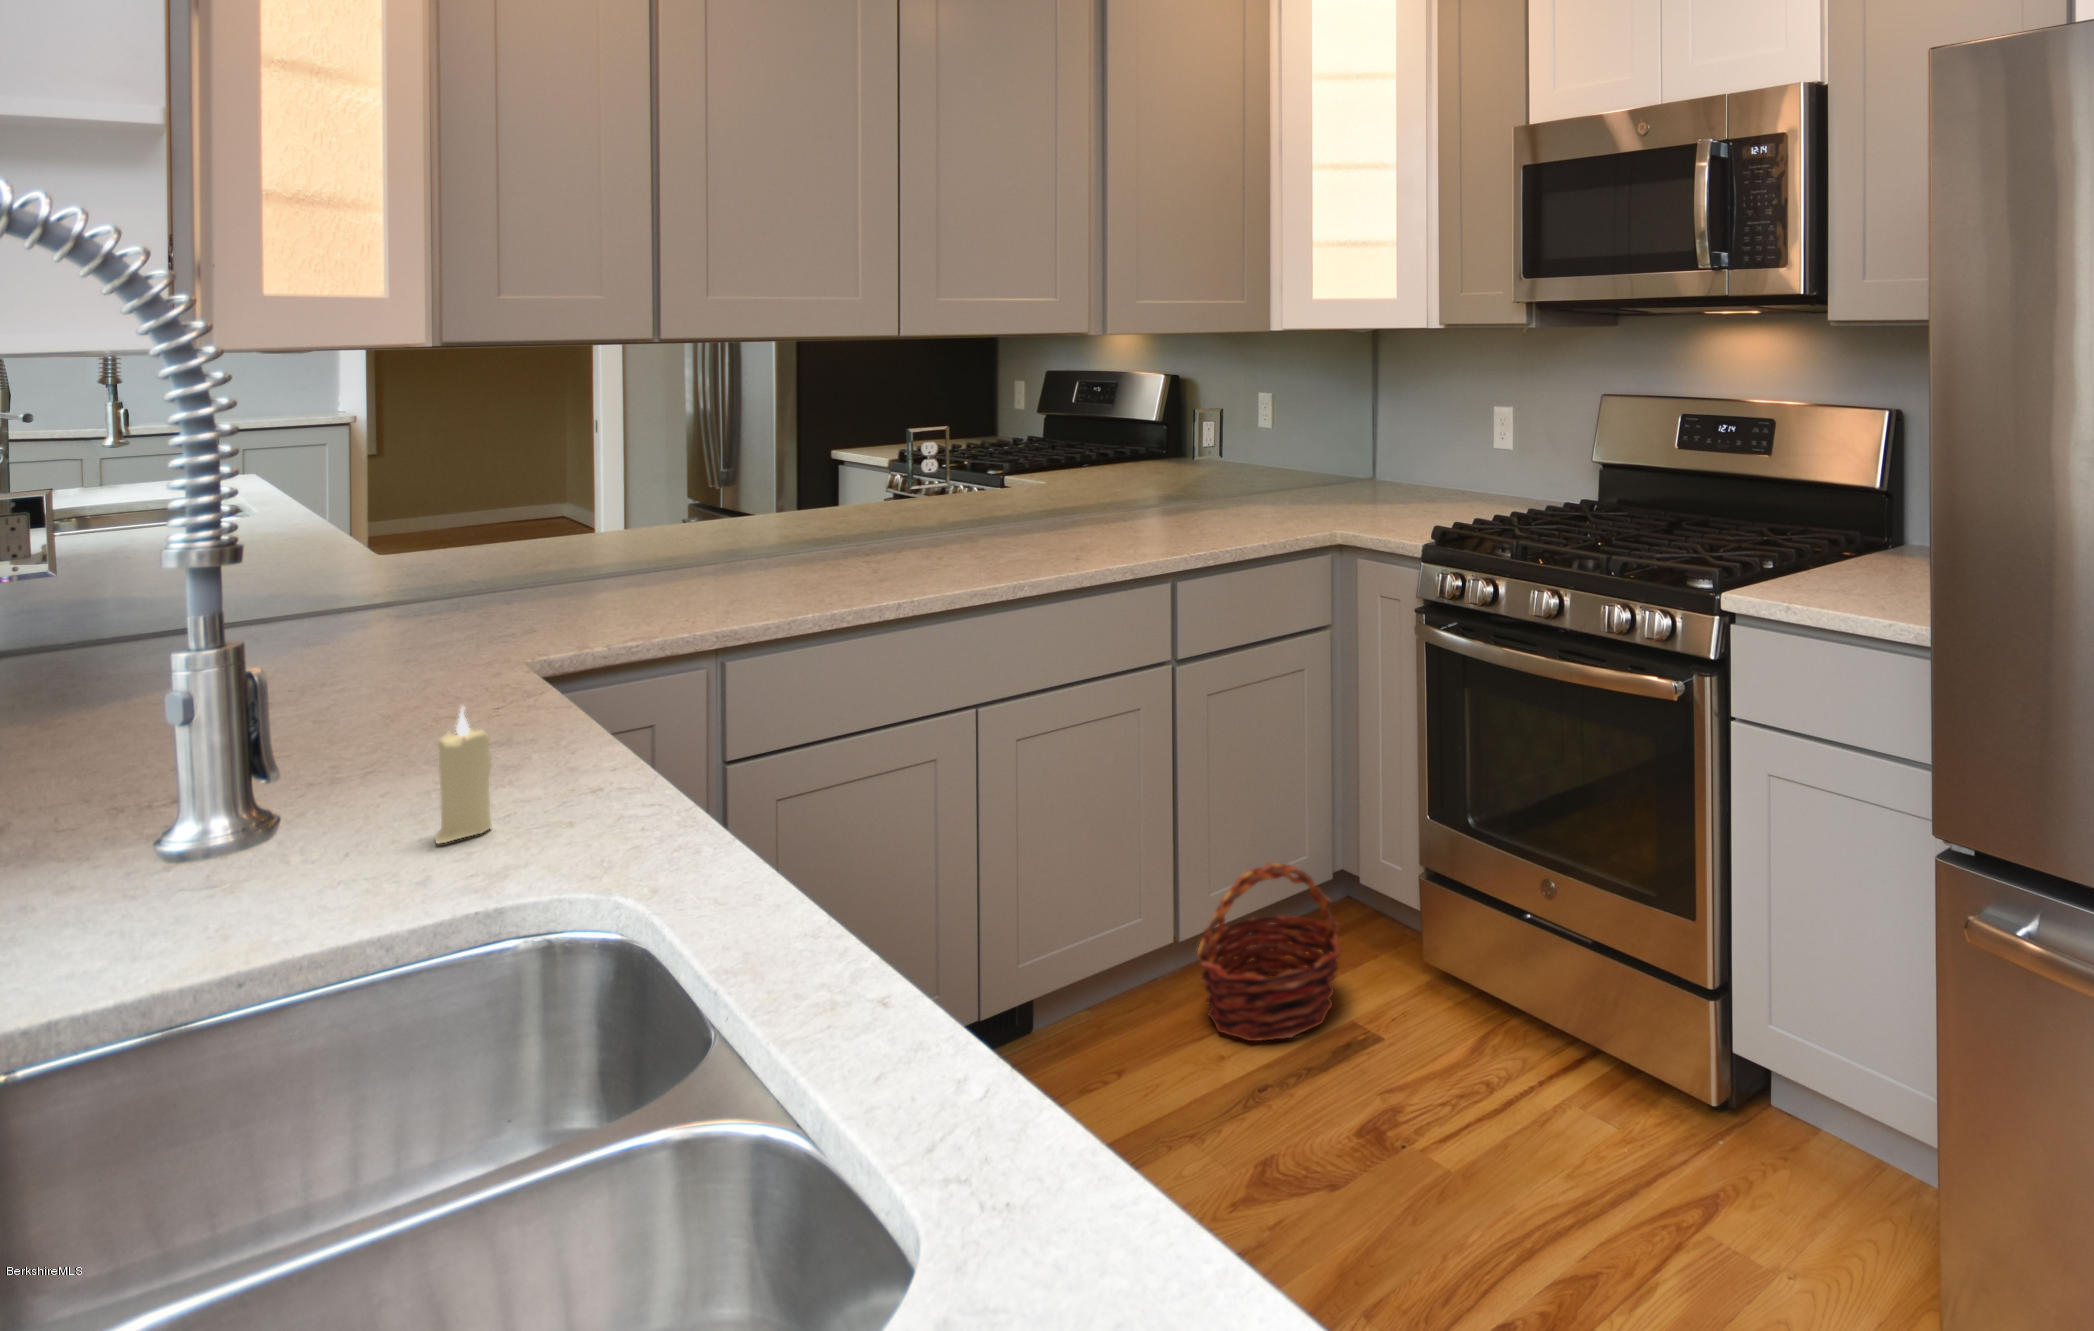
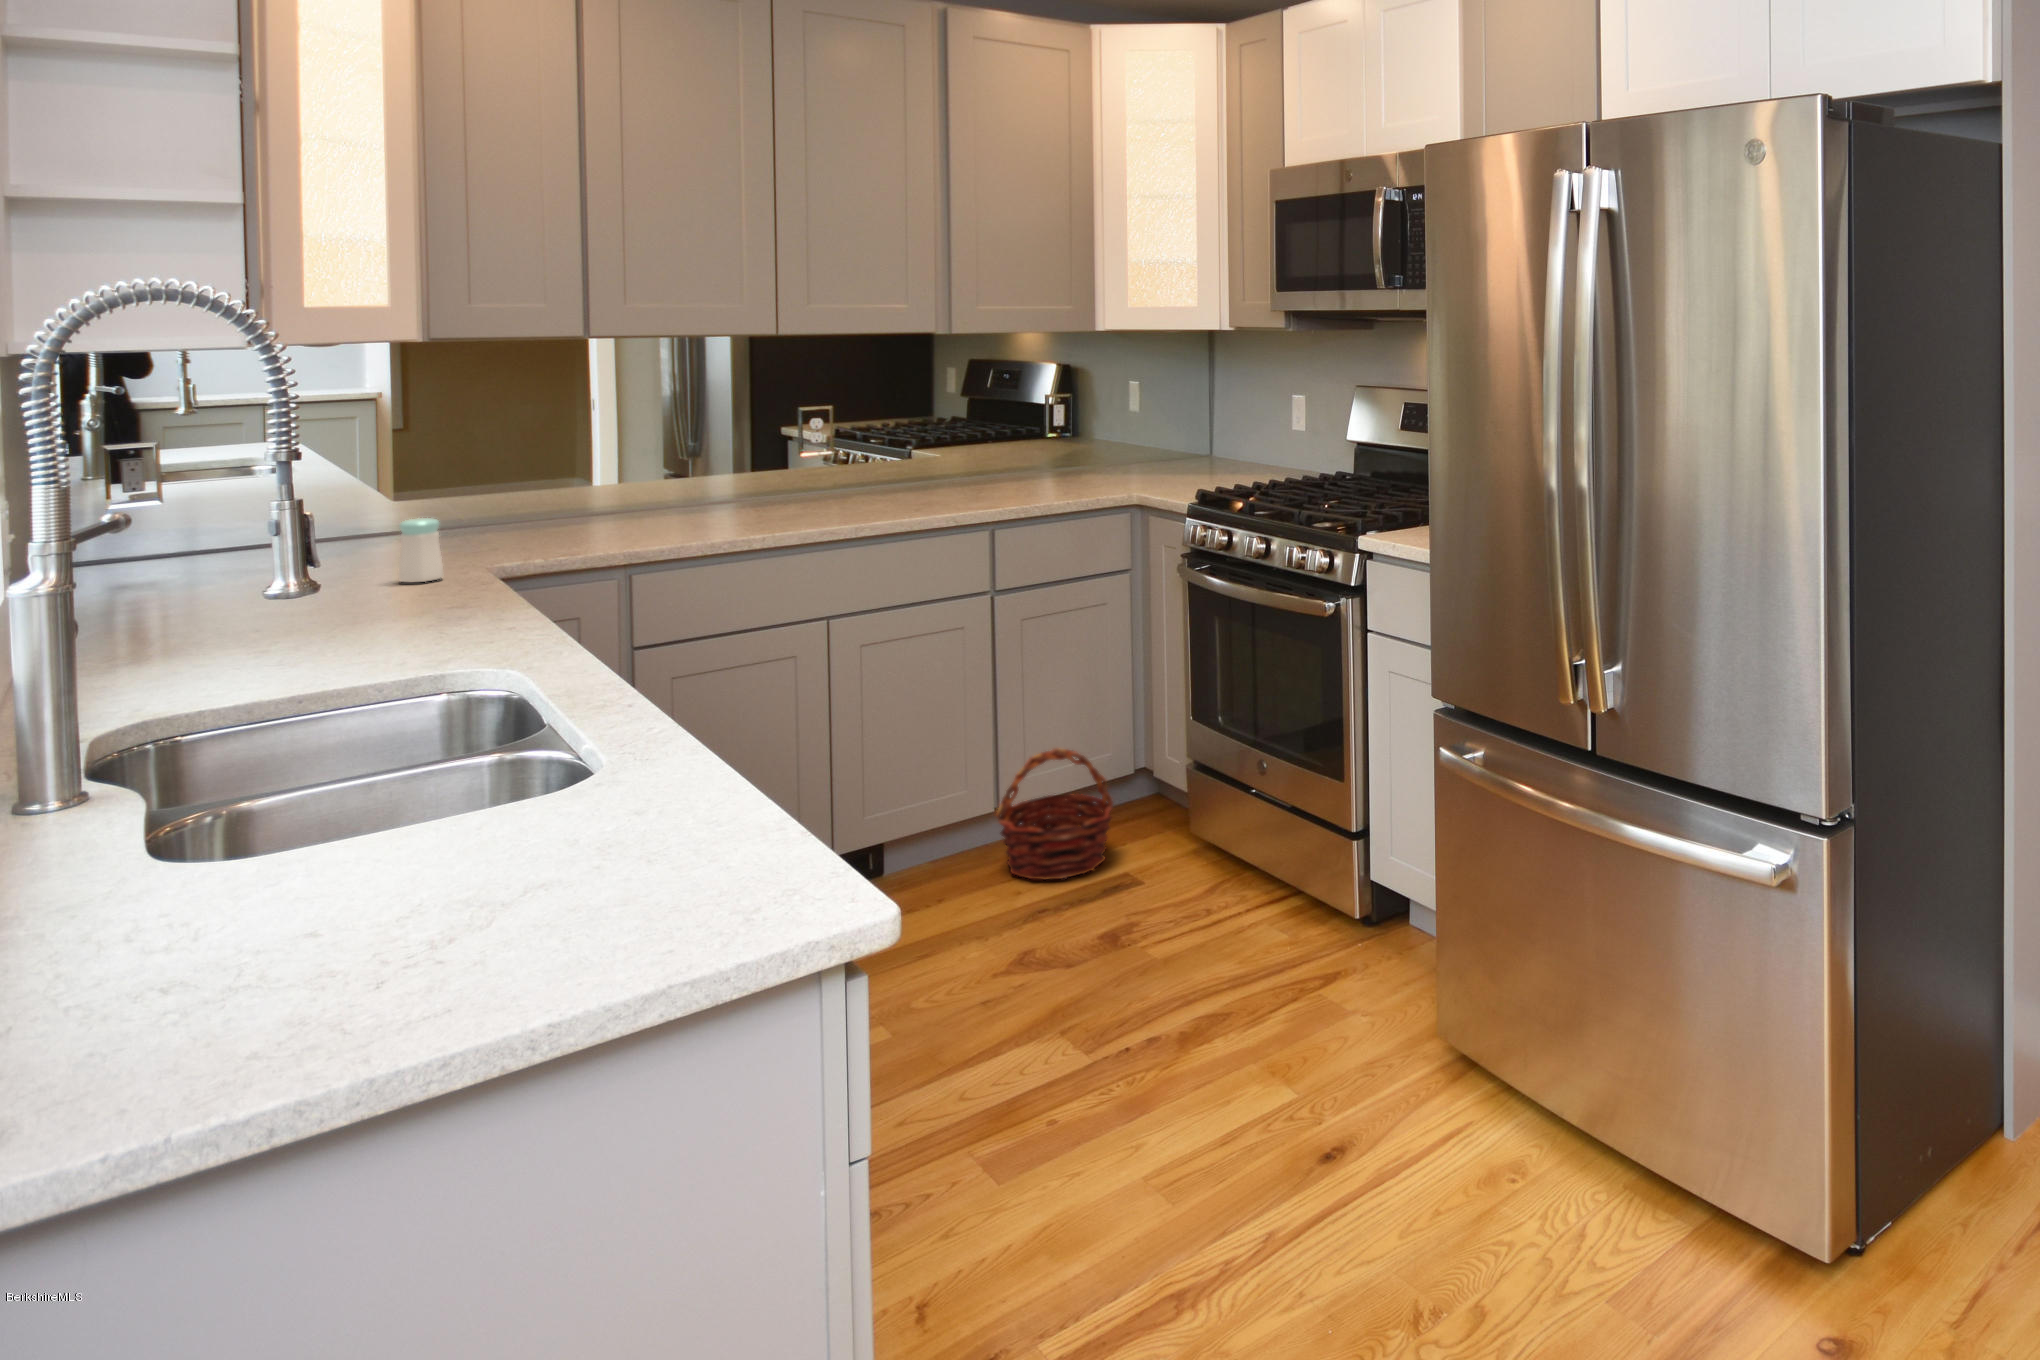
salt shaker: none [381,596,453,696] -> present [398,518,443,582]
candle: present [435,707,492,843] -> none [434,566,466,642]

